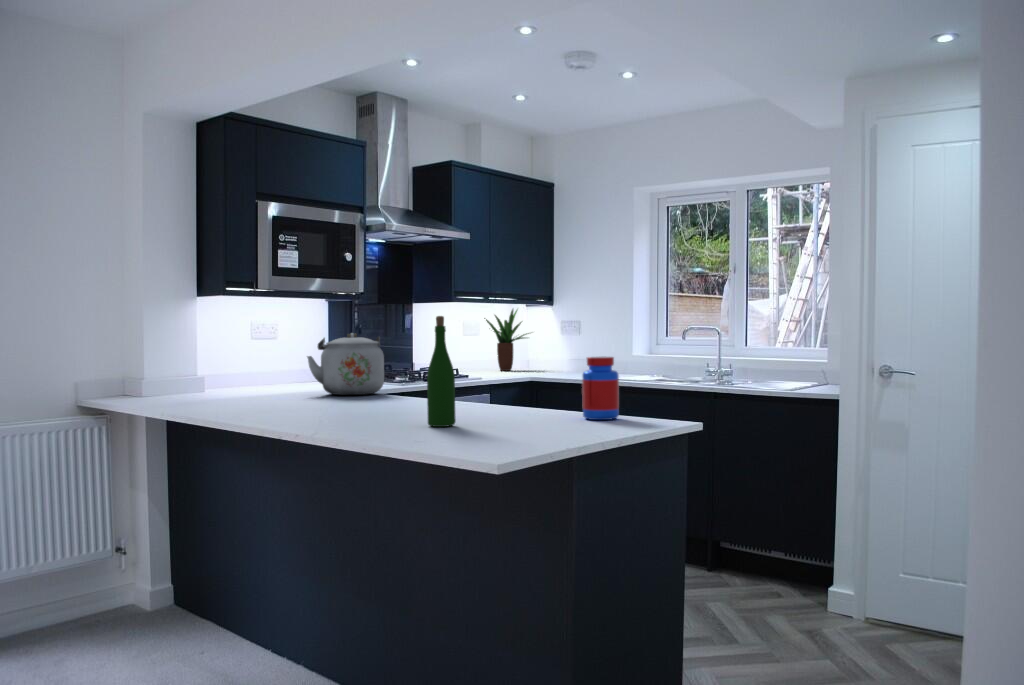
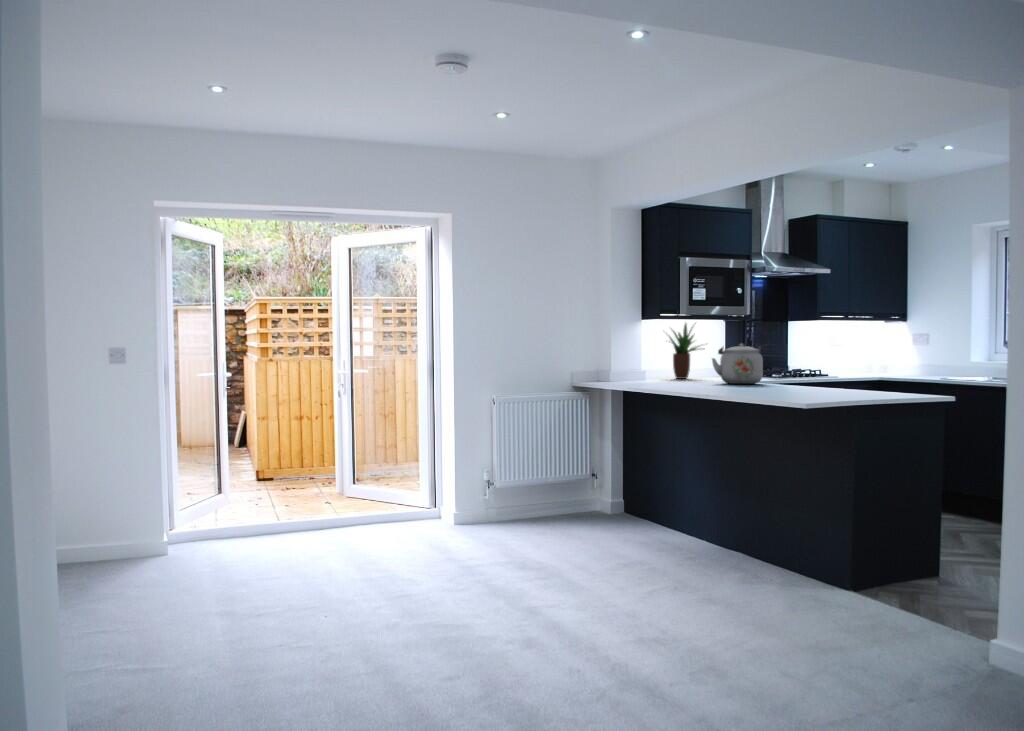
potted plant: present [484,309,529,371] -> present [670,323,698,379]
wine bottle: present [427,316,456,427] -> none [786,335,803,399]
jar: present [582,357,619,420] -> none [889,361,914,400]

